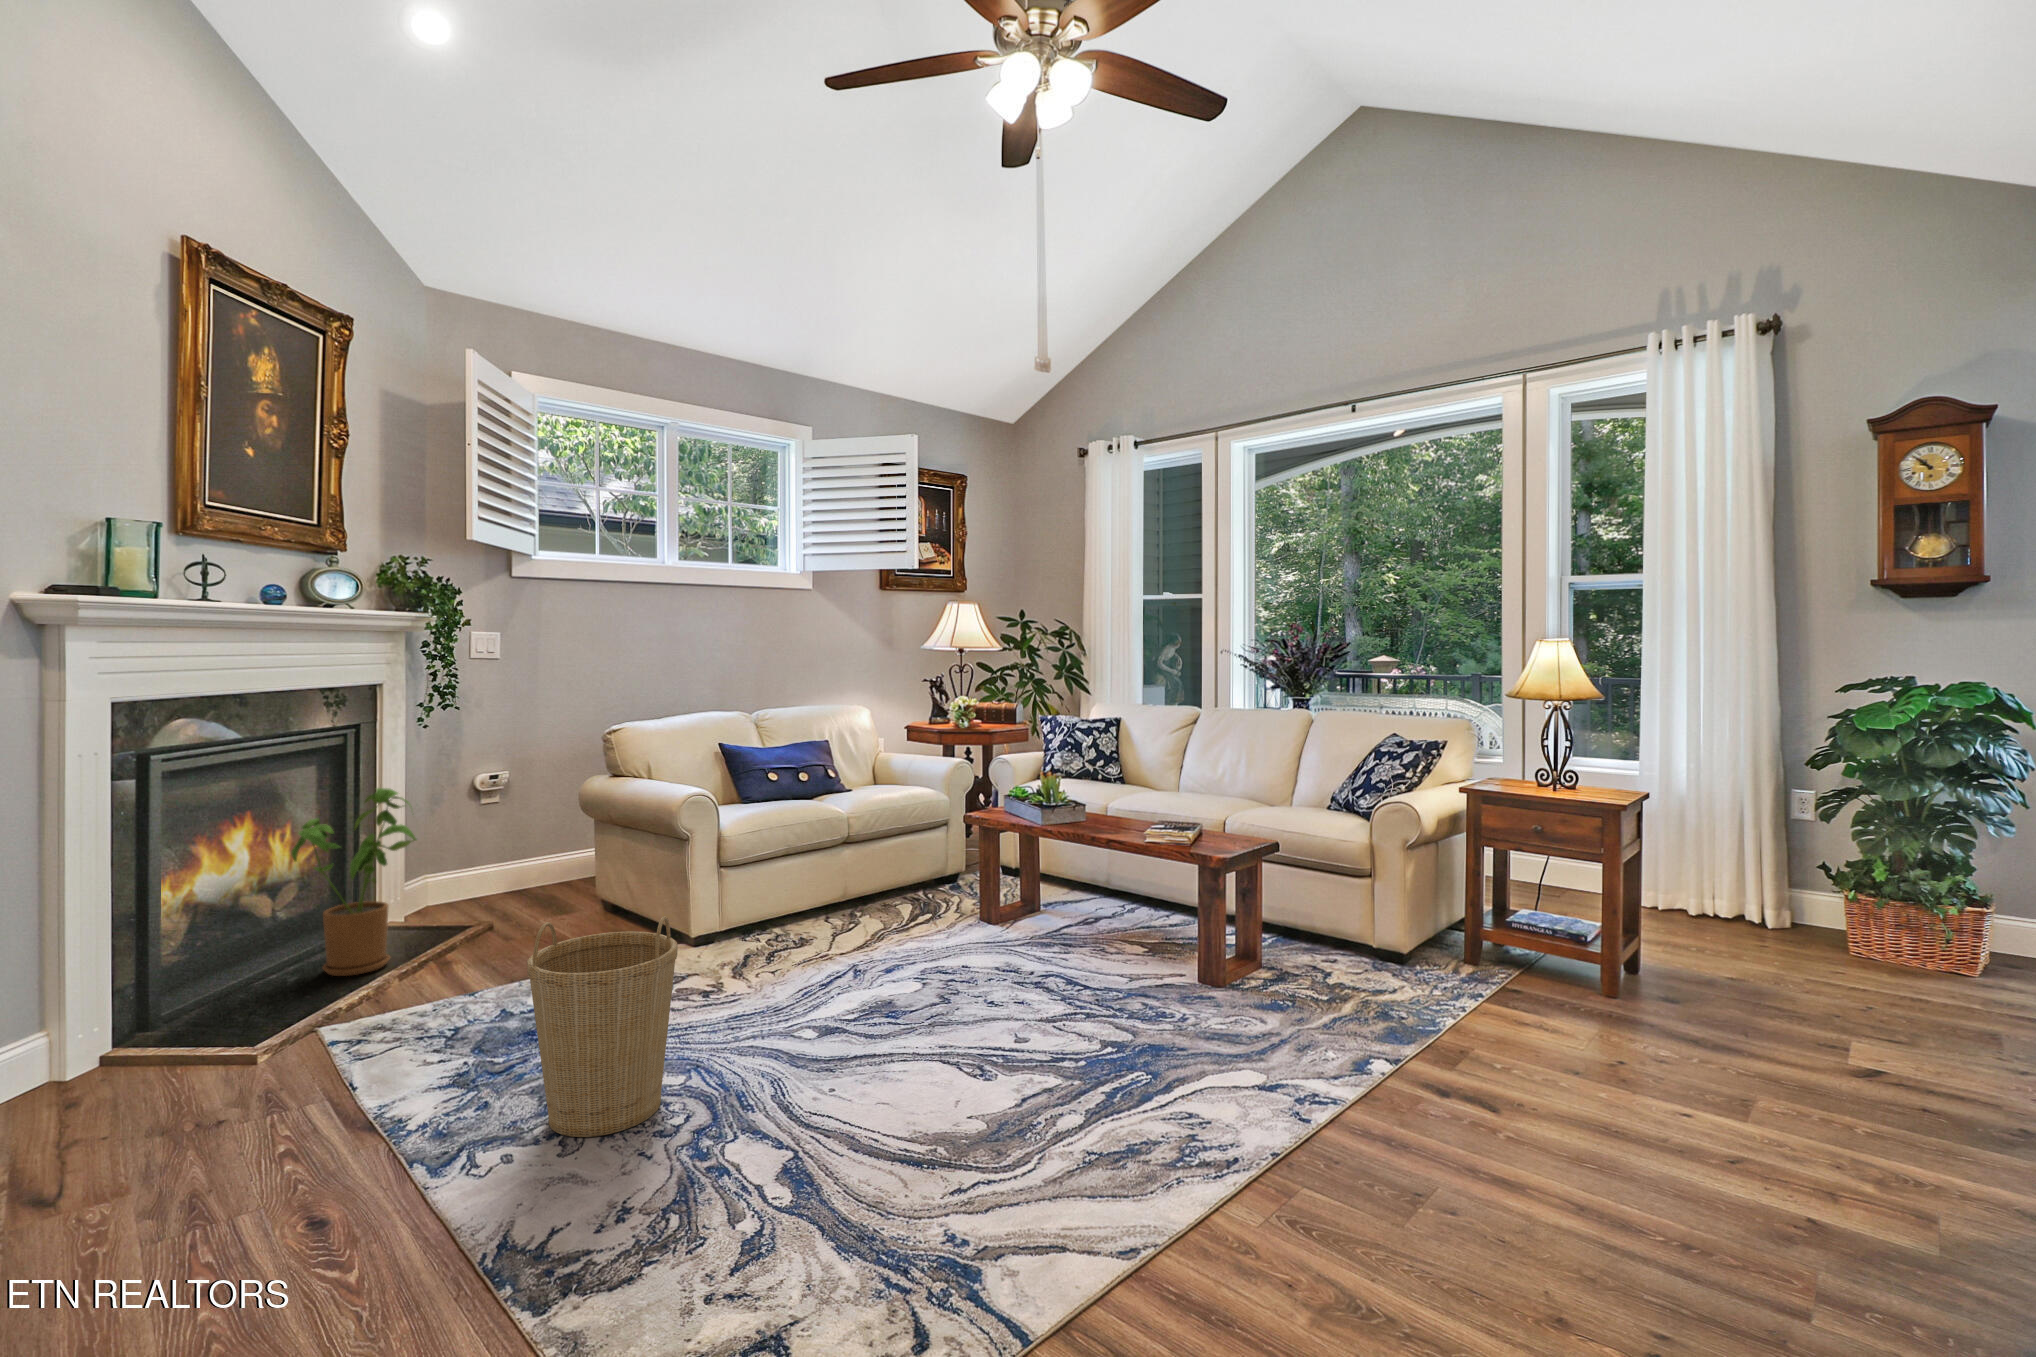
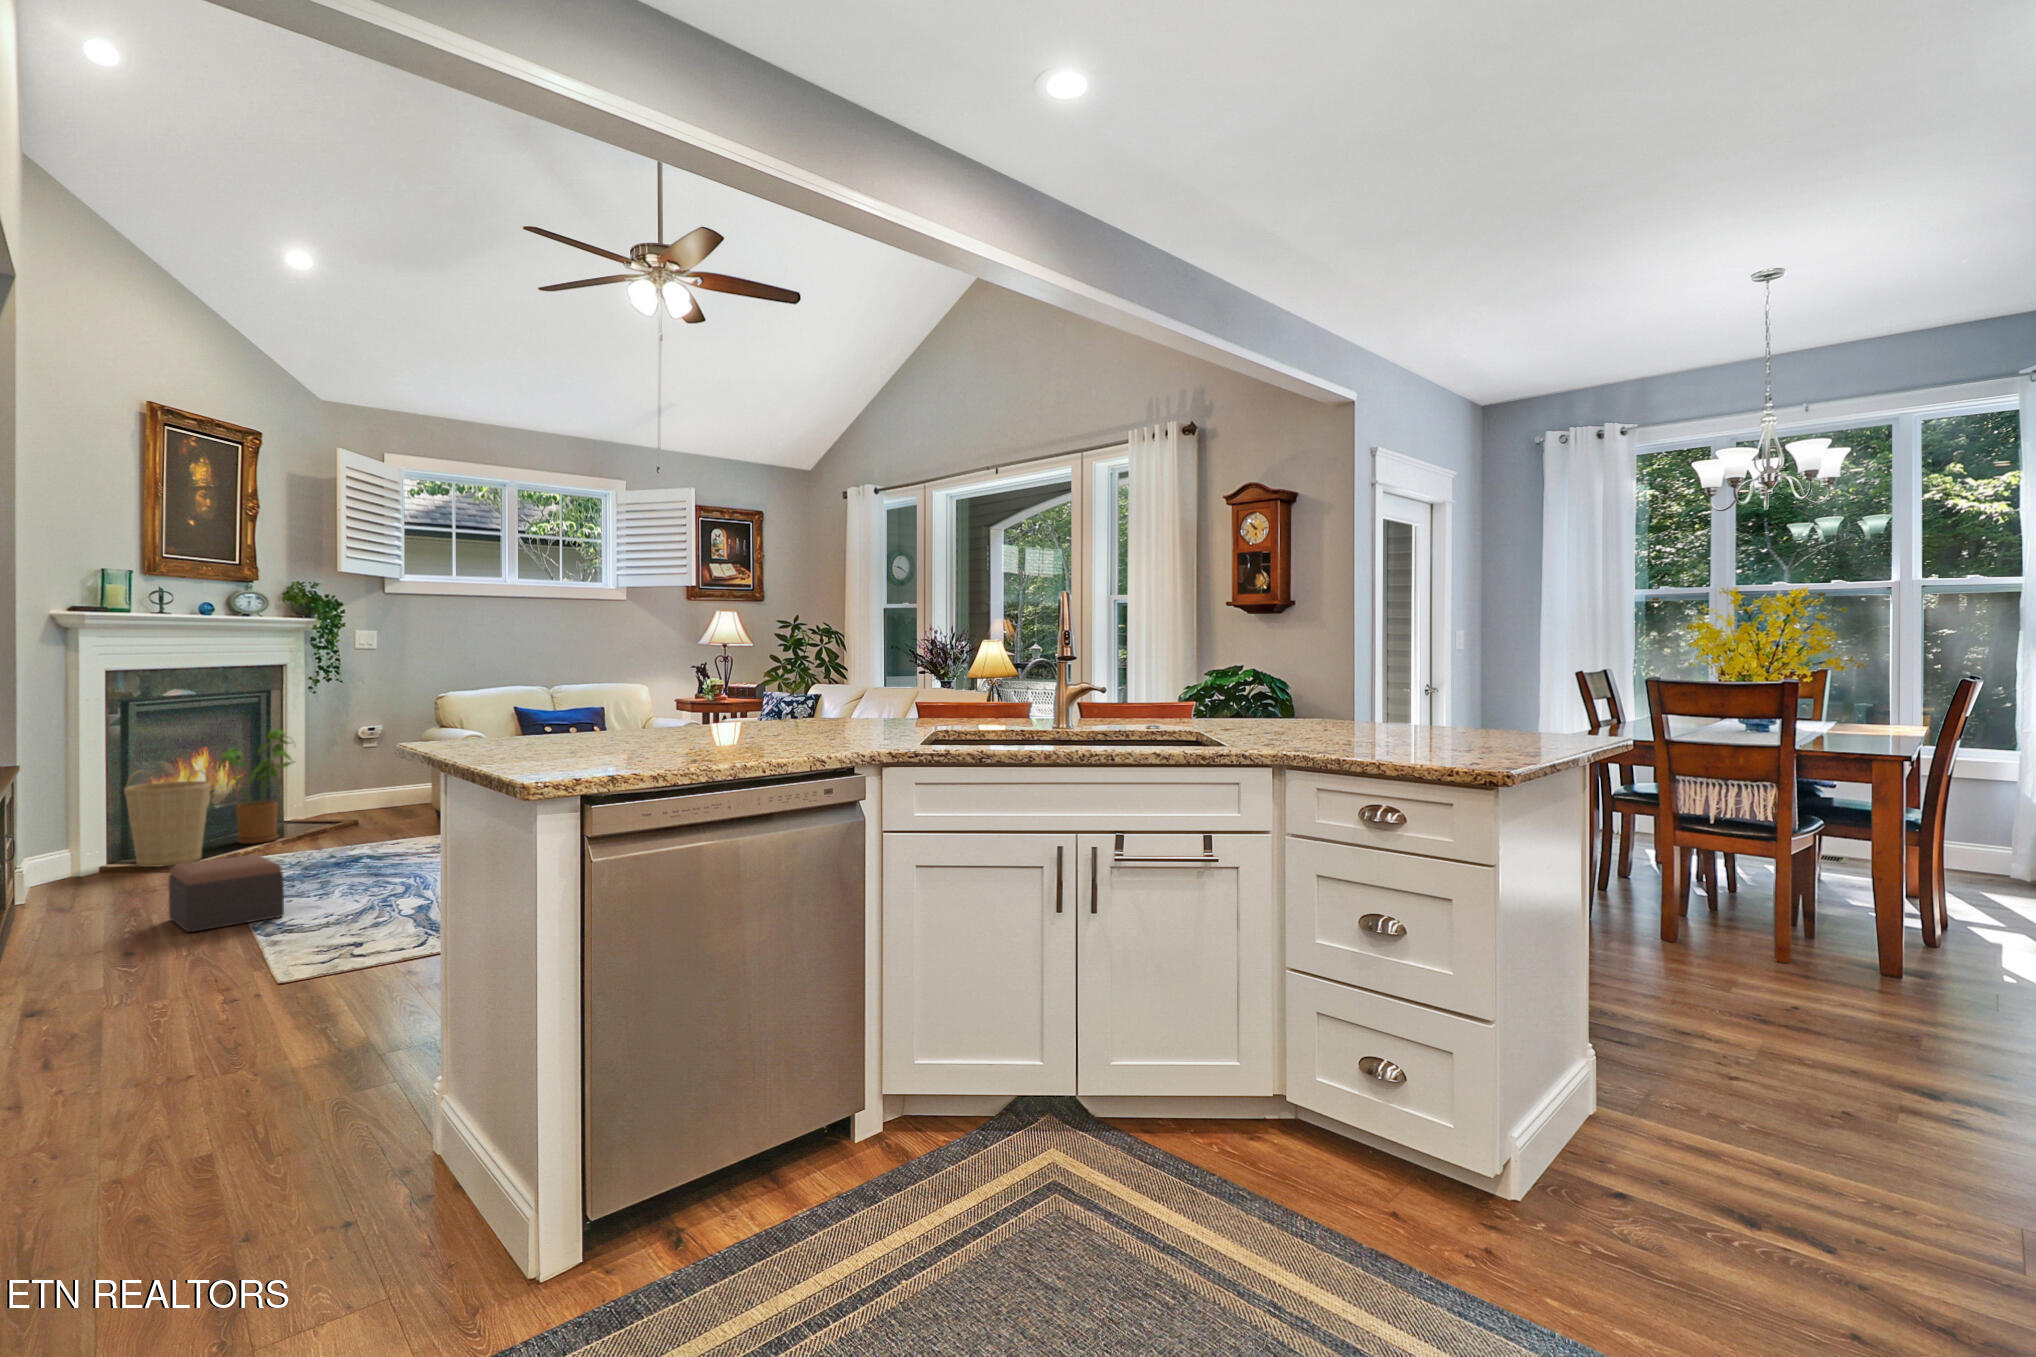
basket: present [527,916,678,1137] -> present [124,770,211,867]
footstool: none [287,1078,533,1309] -> present [169,855,284,932]

